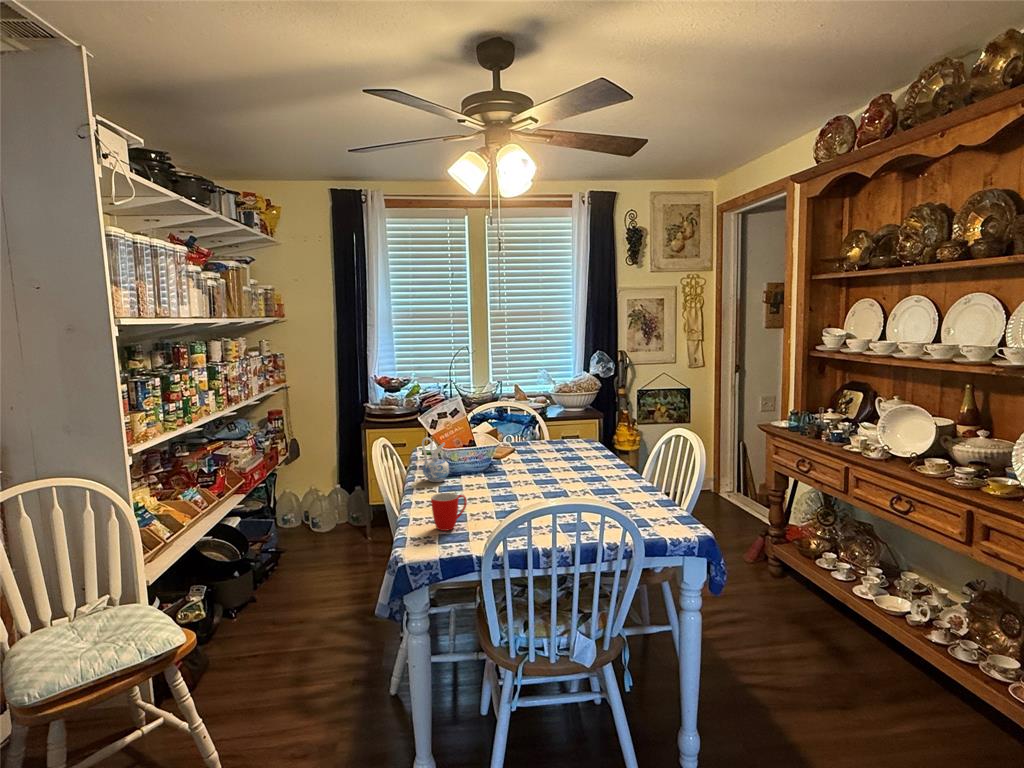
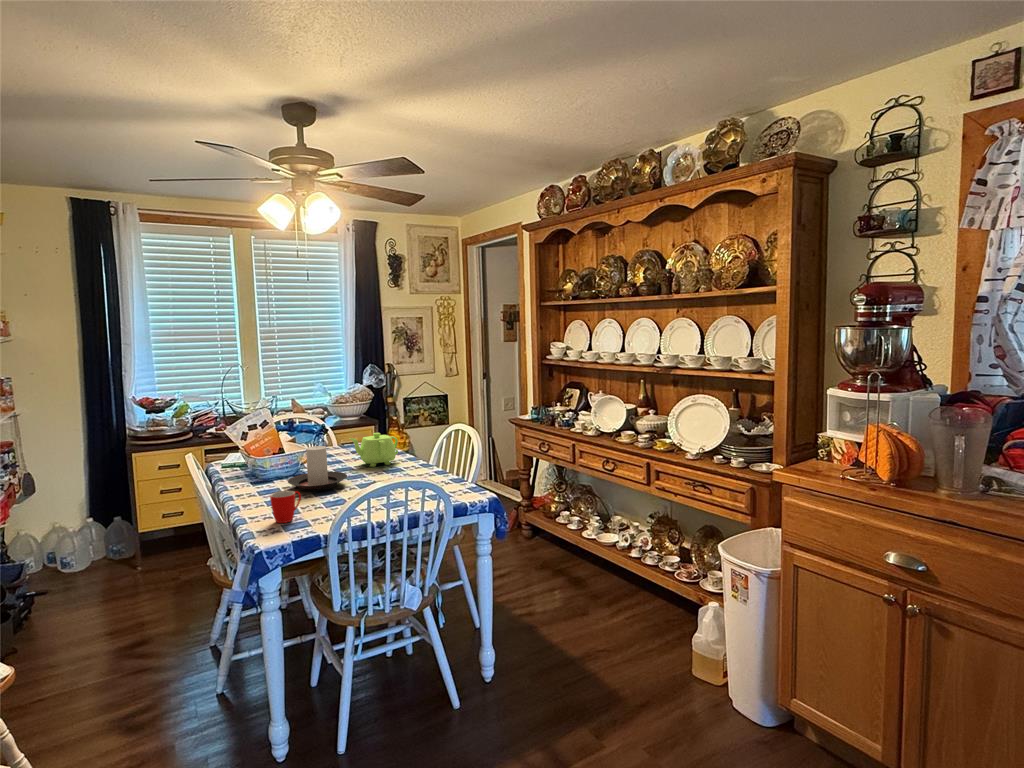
teapot: none [547,430,604,470] -> present [349,433,398,467]
ceramic pitcher: present [422,437,449,482] -> none [235,449,263,490]
candle holder: none [470,440,535,493] -> present [288,446,347,491]

